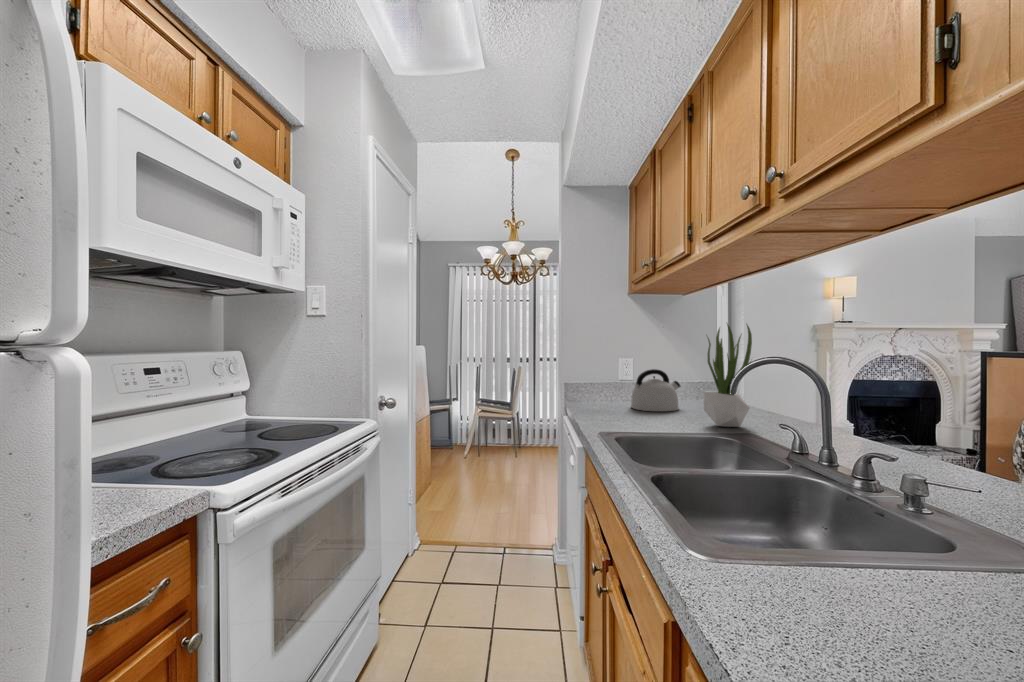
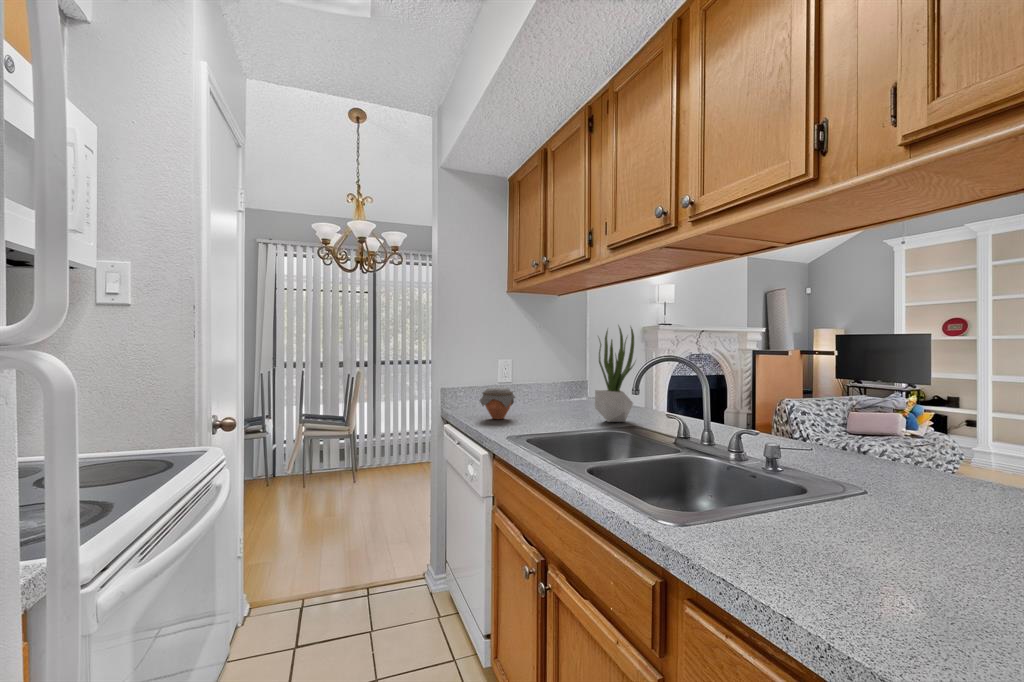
kettle: present [631,369,680,411] -> none [518,370,564,413]
jar: none [587,384,621,415] -> present [480,387,515,419]

